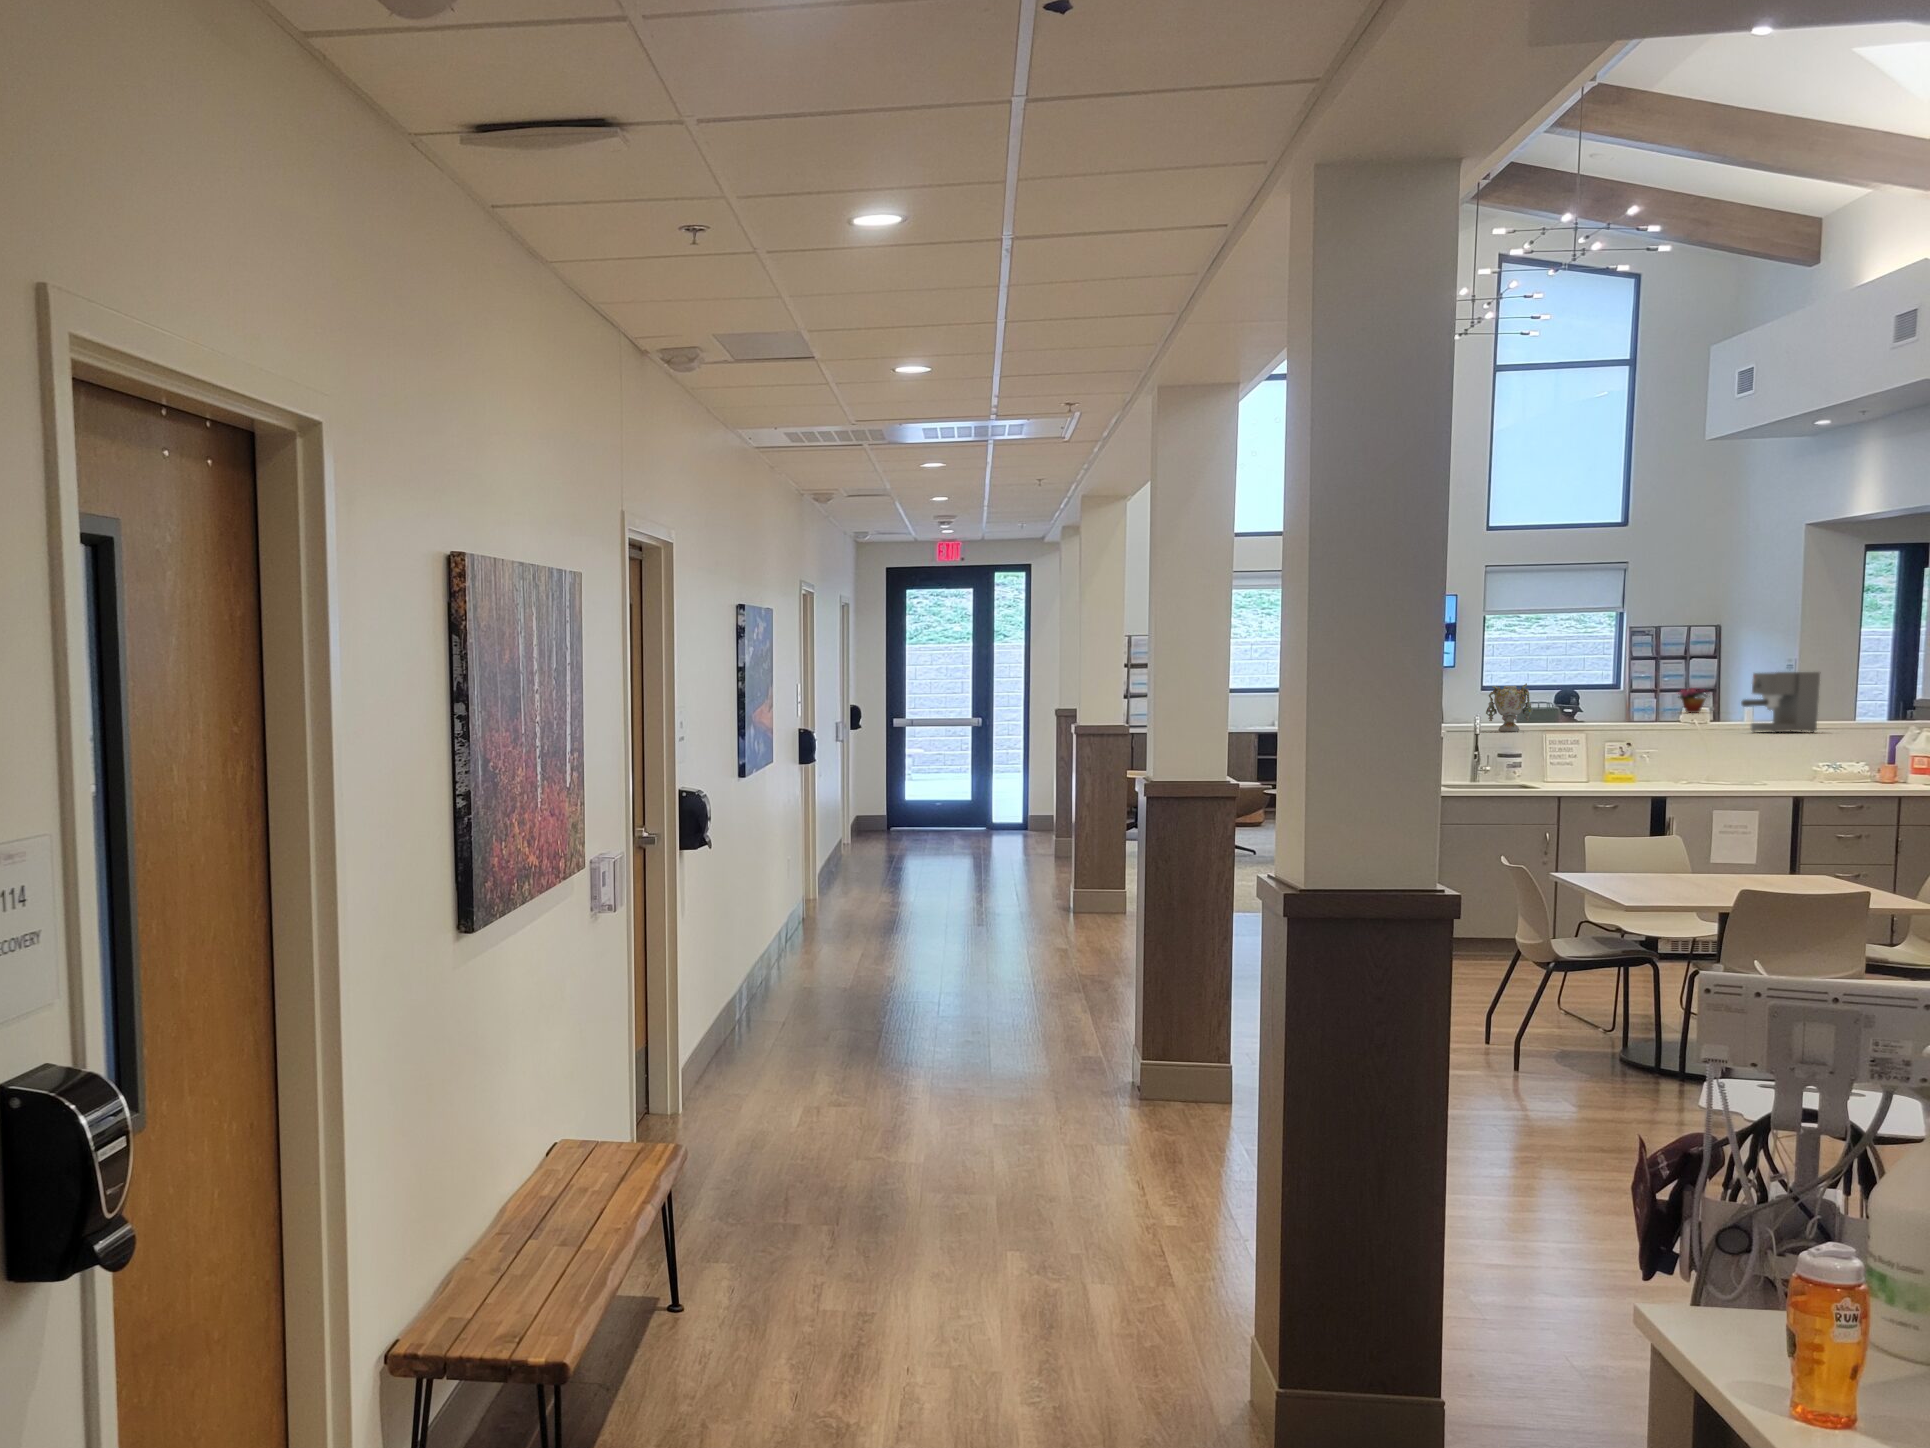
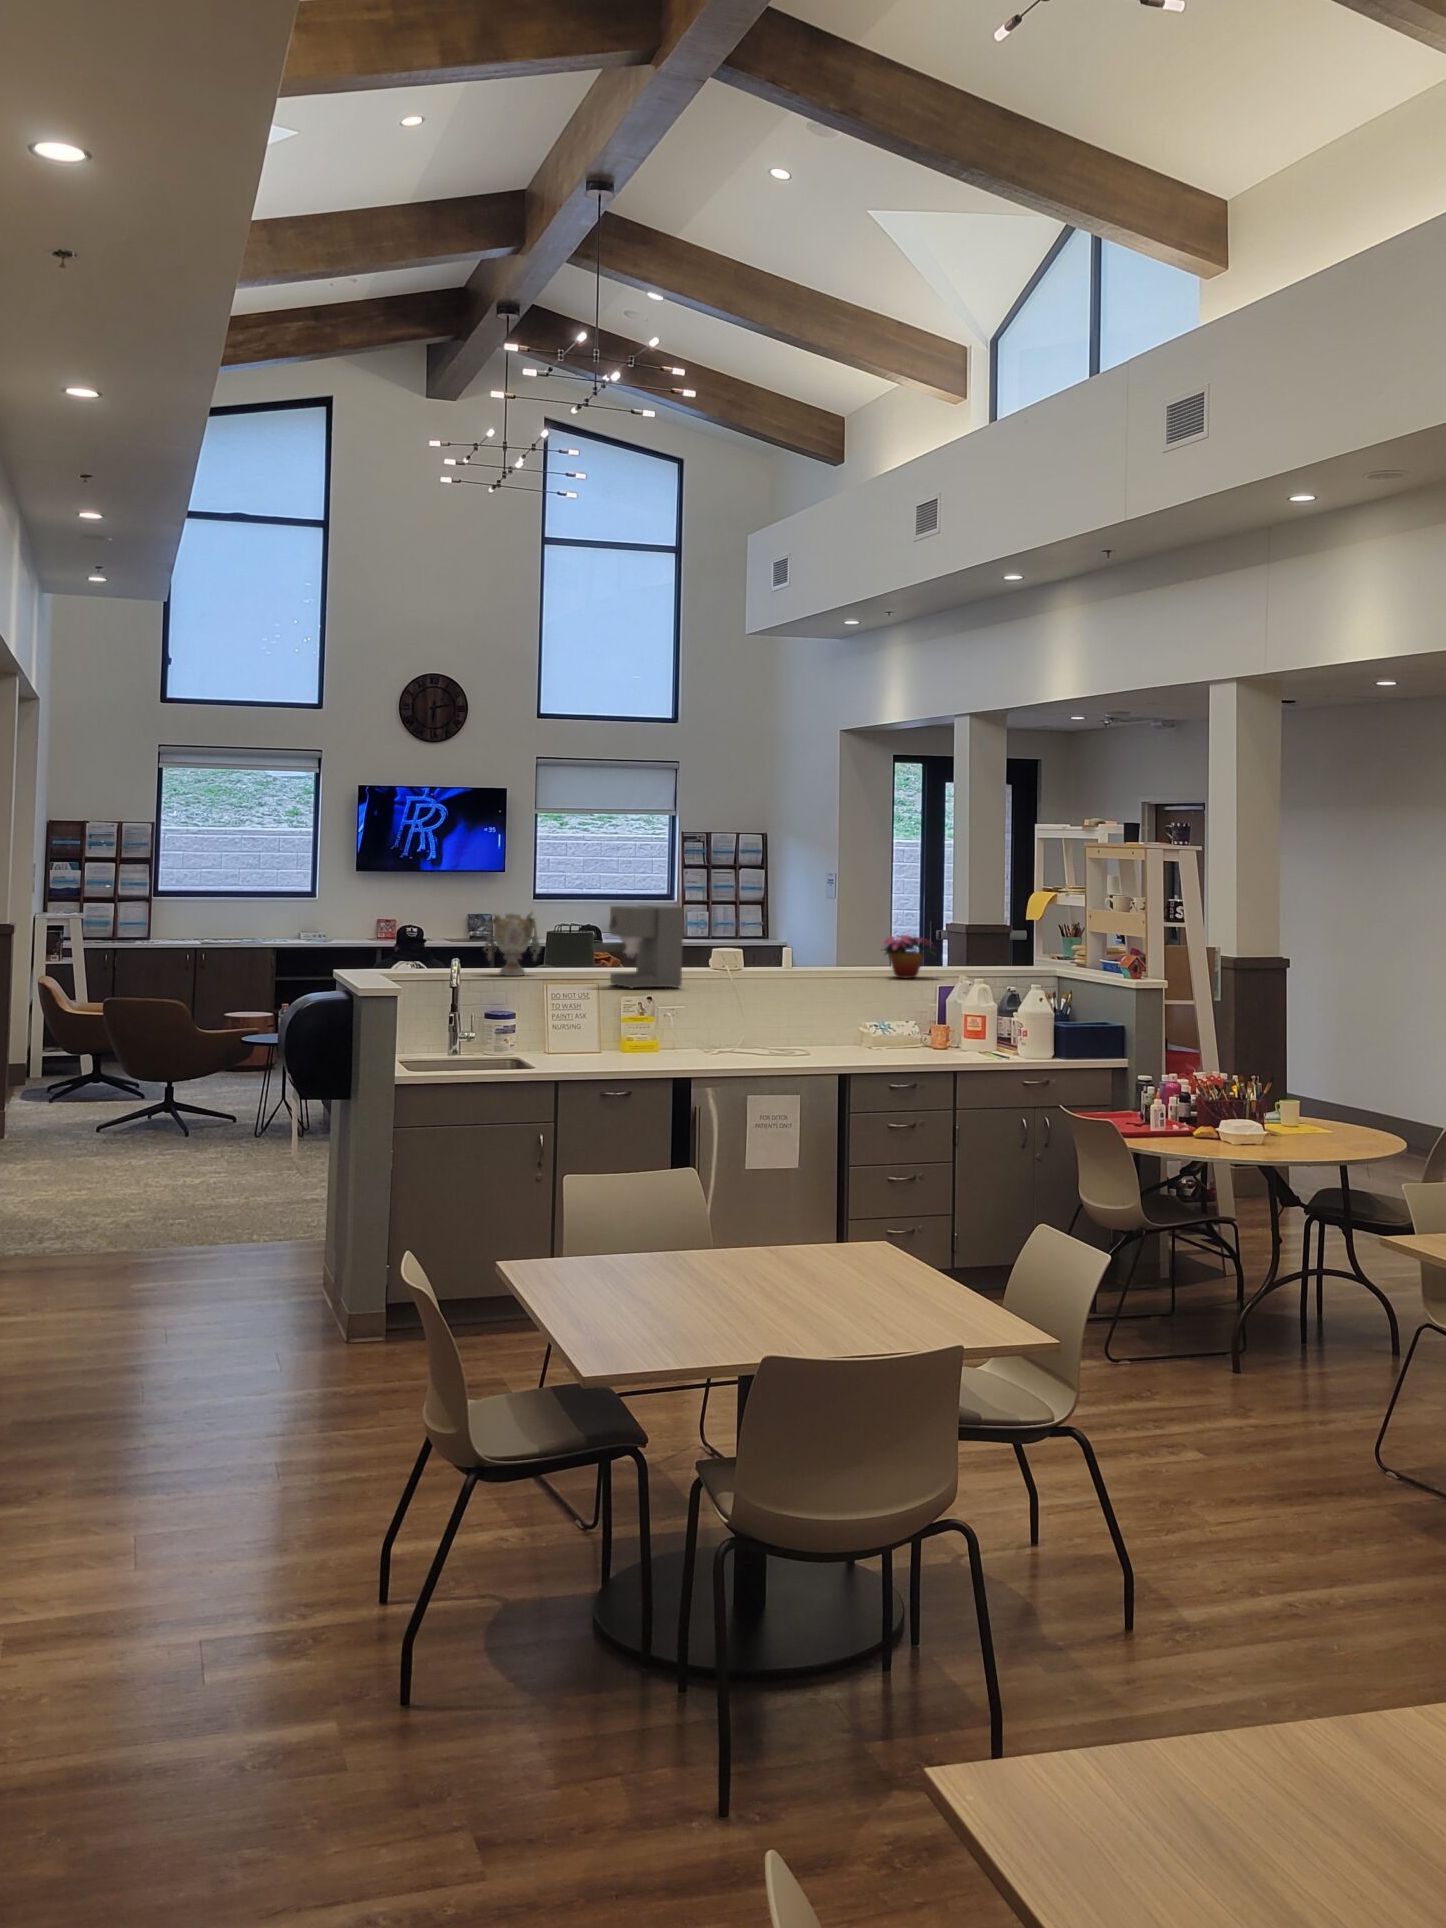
coffee maker: present [1741,672,1820,733] -> present [592,905,683,989]
flower arrangement: present [1678,688,1710,713] -> present [882,935,931,978]

